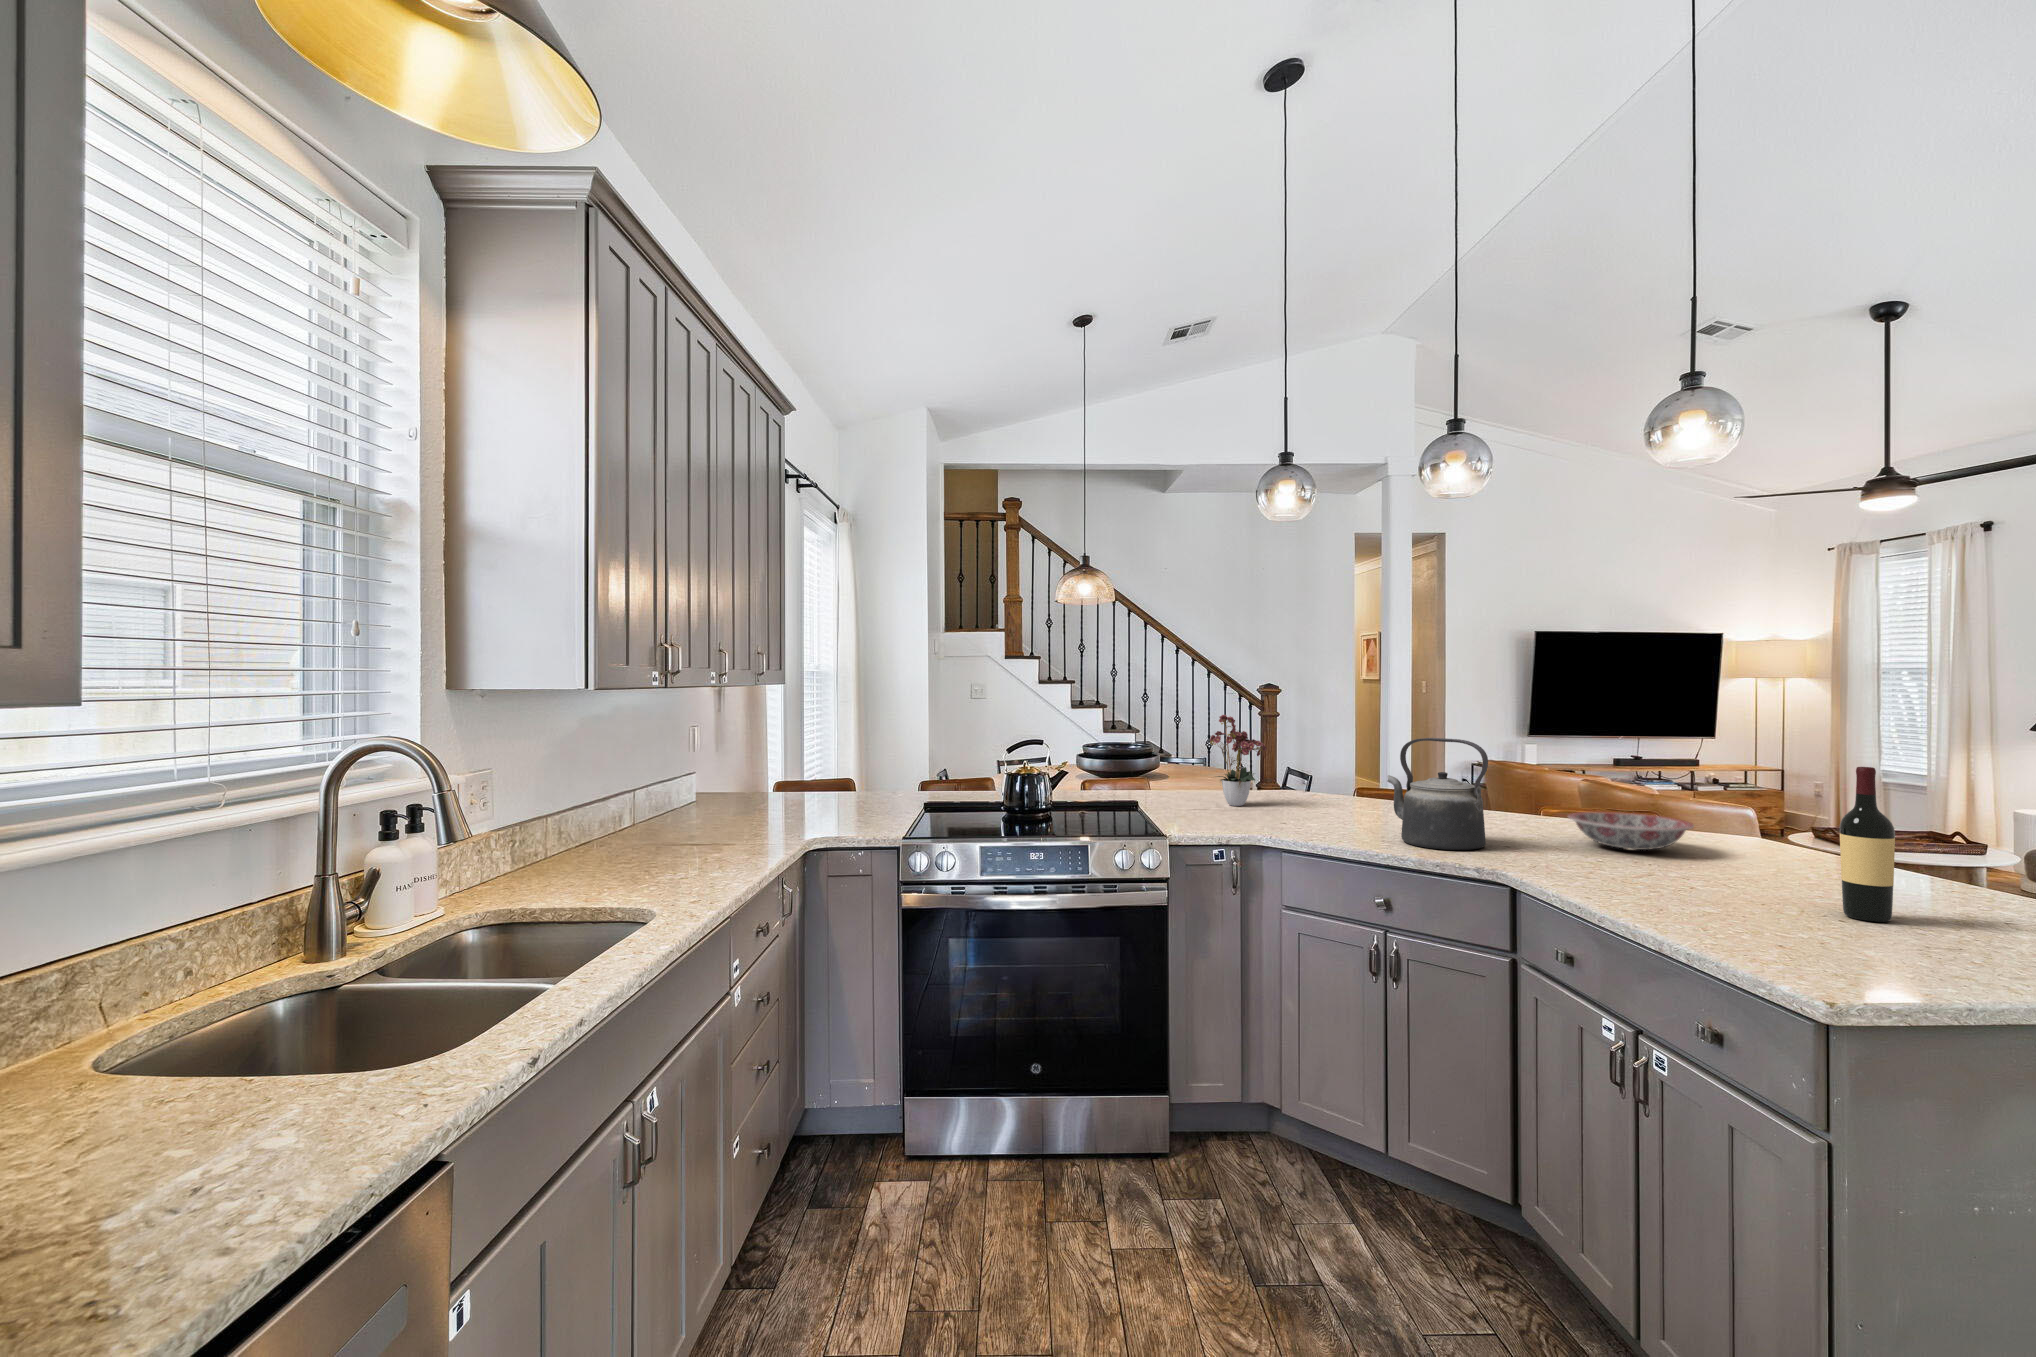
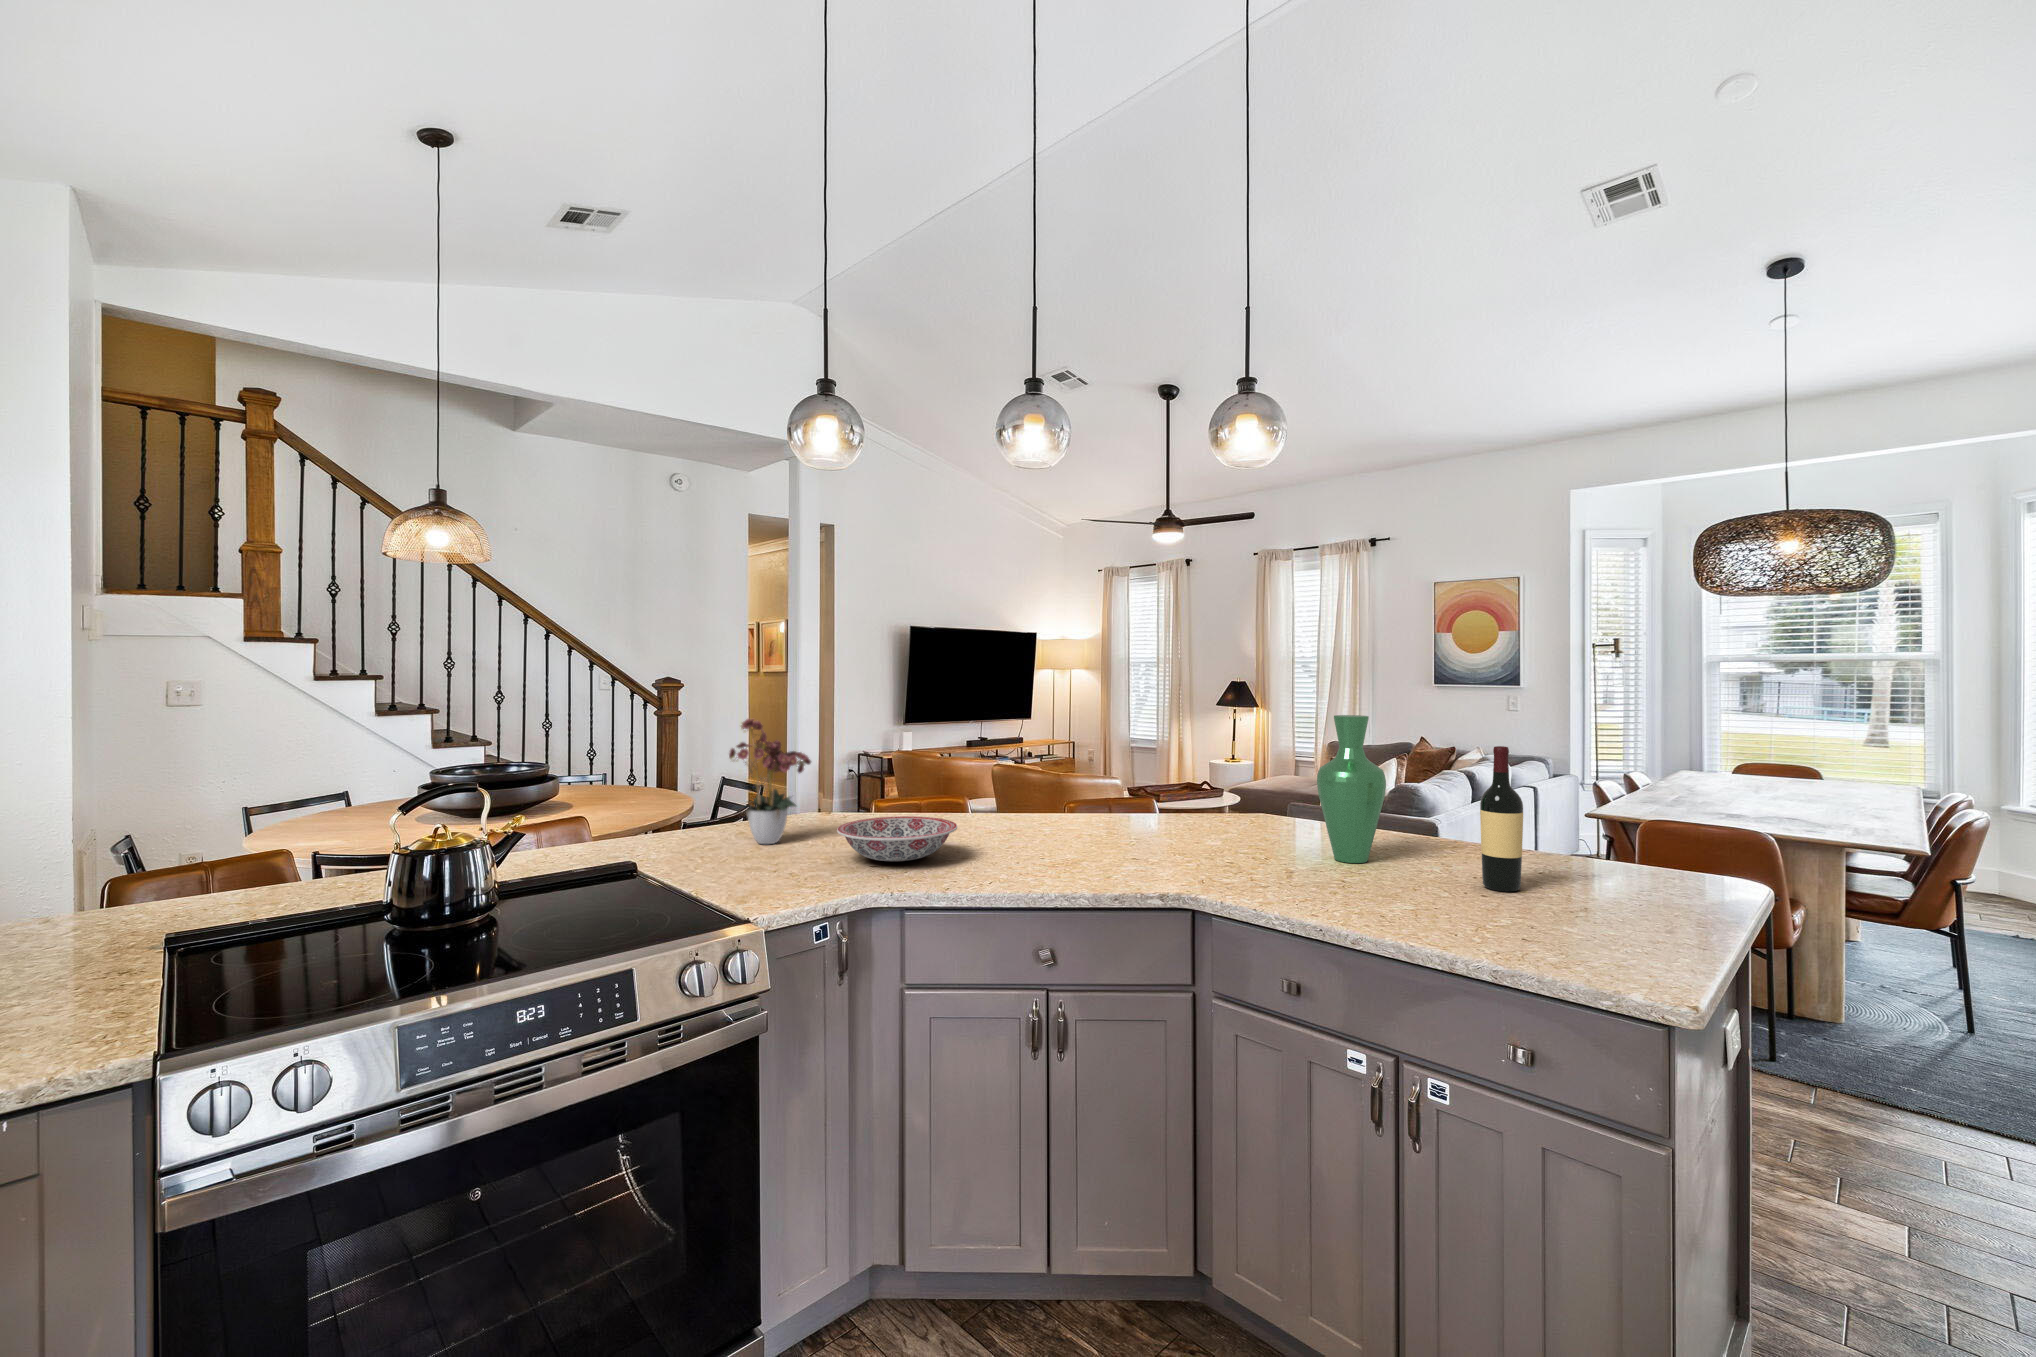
vase: none [1701,730,1787,882] -> present [1317,715,1386,863]
kettle: present [1387,738,1488,850] -> none [1009,738,1128,873]
ceramic bowl: present [1568,812,1694,850] -> present [837,816,957,861]

